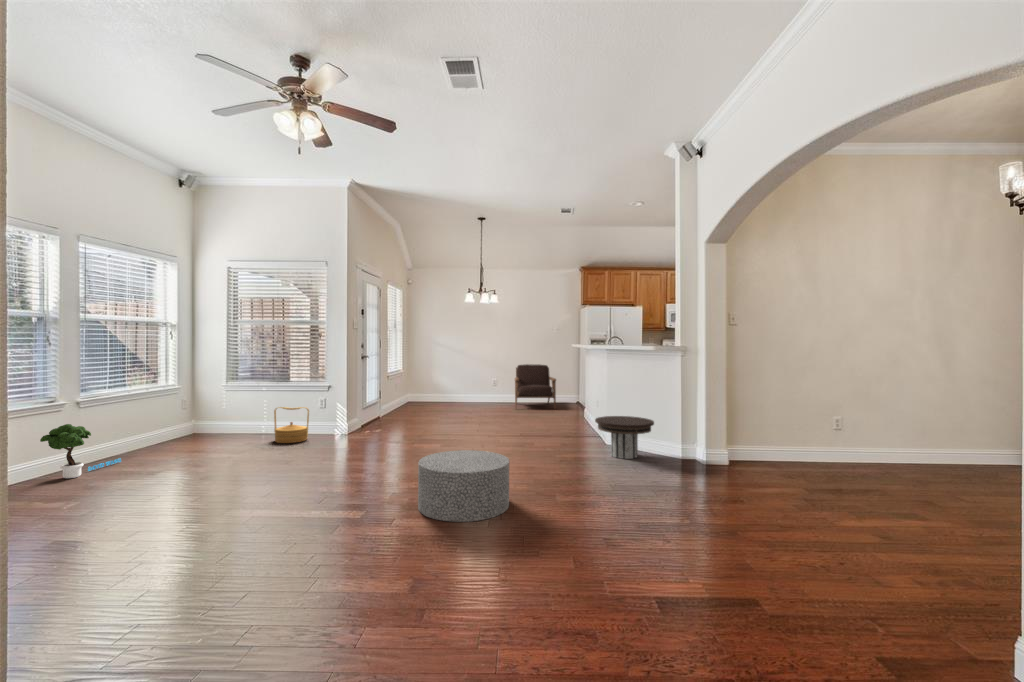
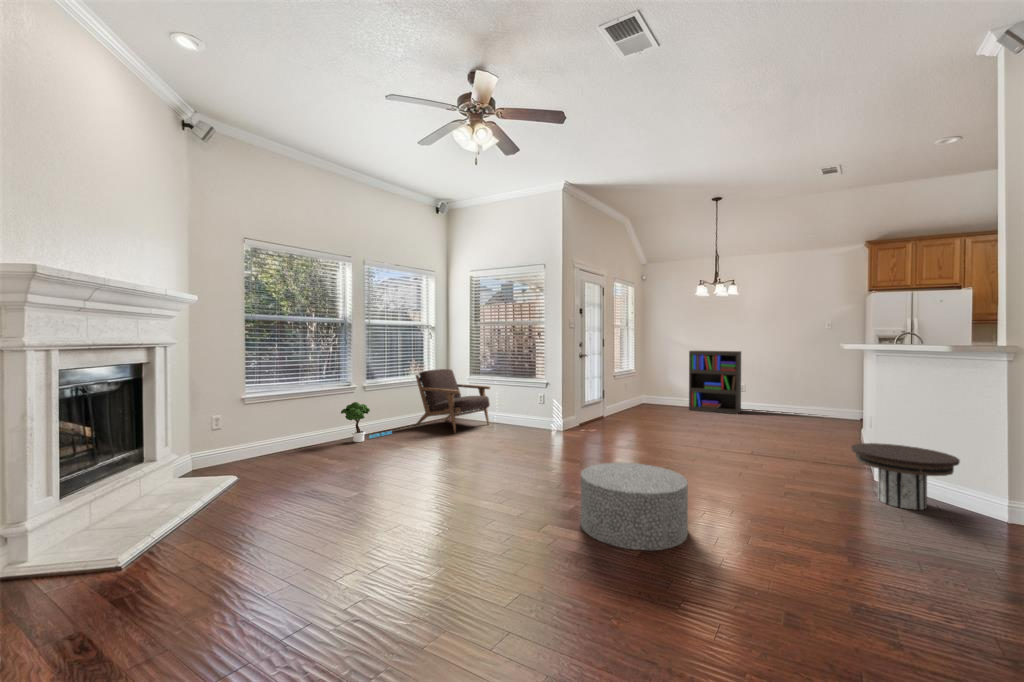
bookshelf: none [453,351,495,406] -> present [689,351,741,414]
armchair: present [515,364,556,408] -> present [416,369,490,433]
woven basket: present [274,407,309,443] -> none [501,399,529,433]

